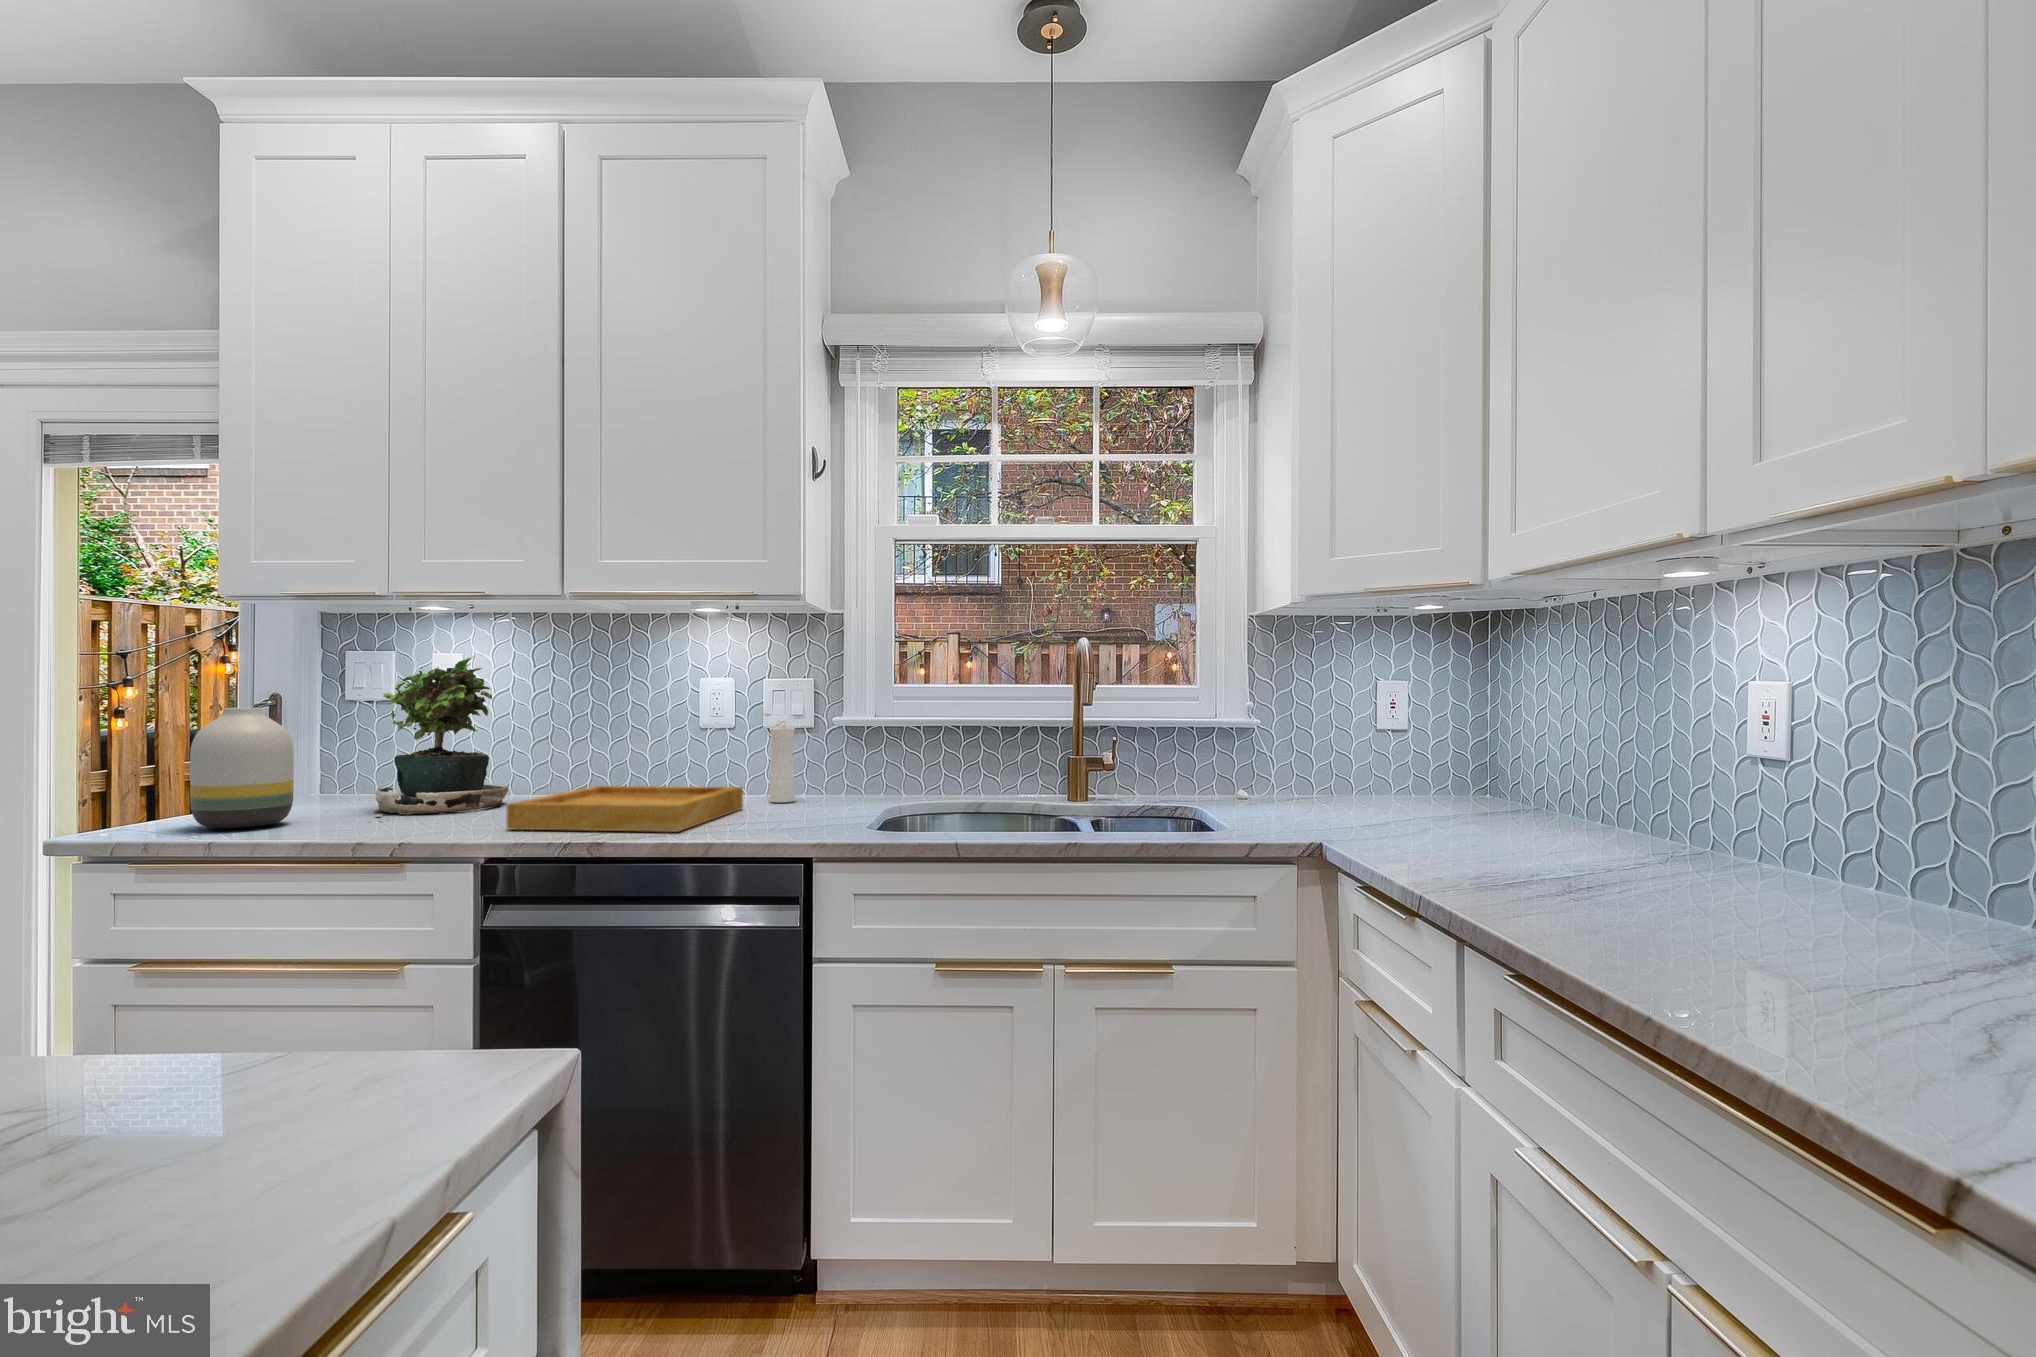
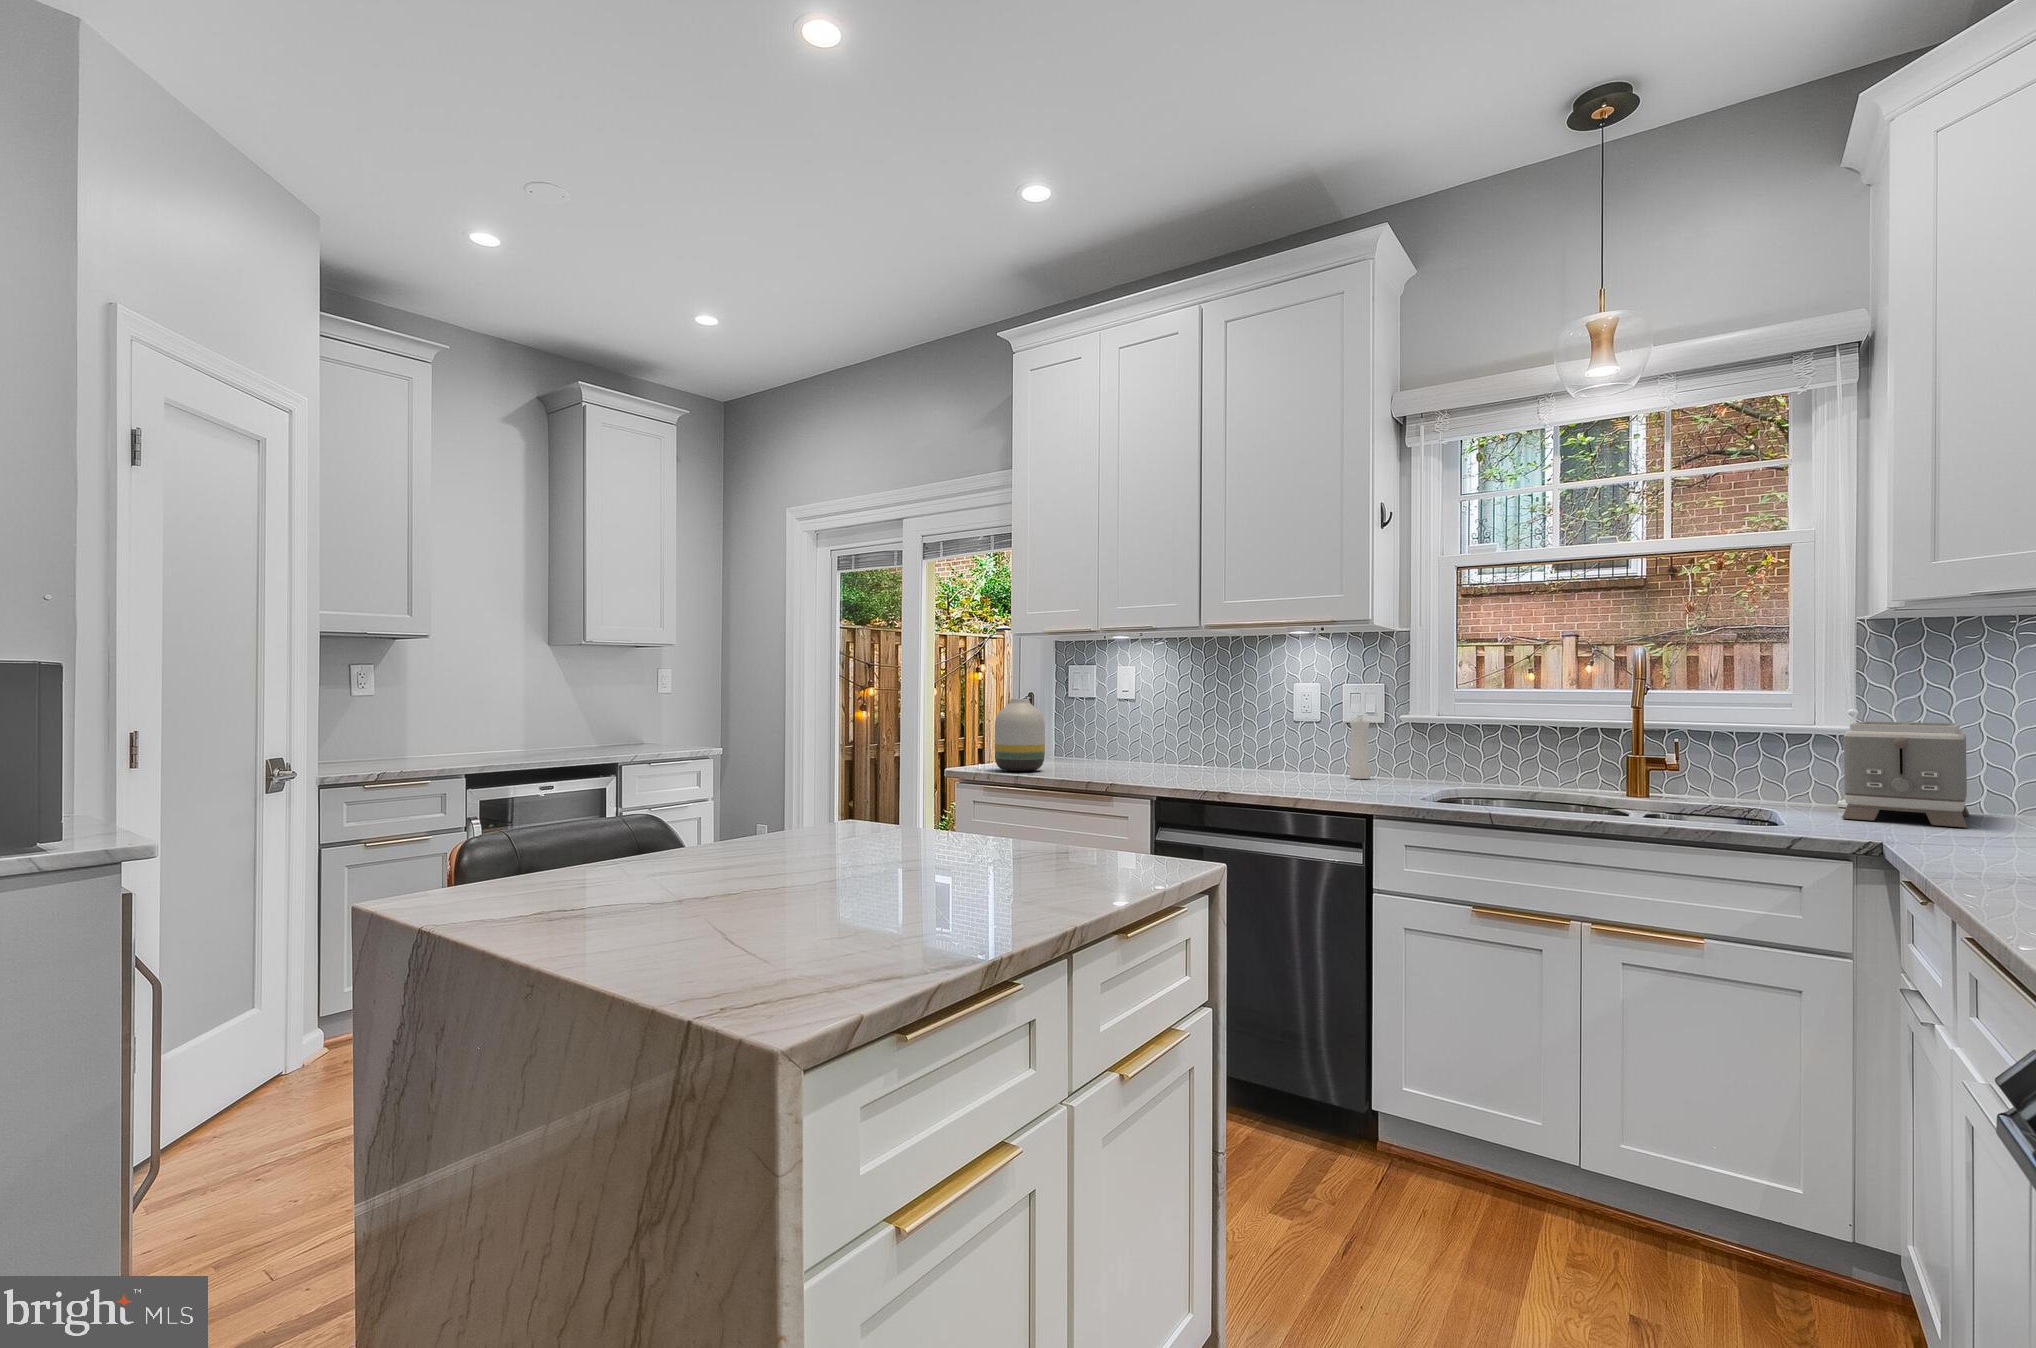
potted plant: present [368,656,508,820] -> none [1083,667,1166,772]
toaster: none [1266,717,1371,821] -> present [1842,721,1969,828]
tray: present [507,786,743,832] -> none [1164,758,1327,790]

